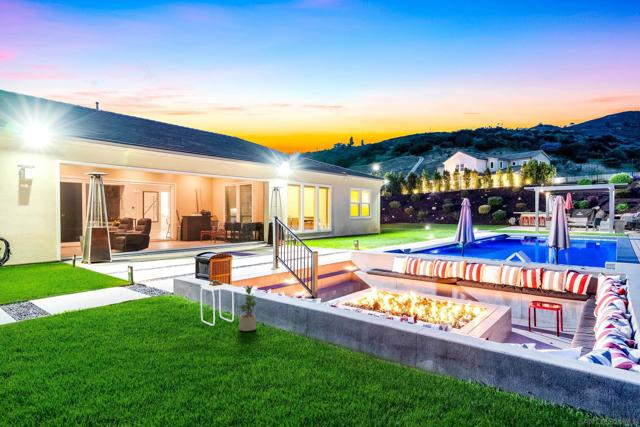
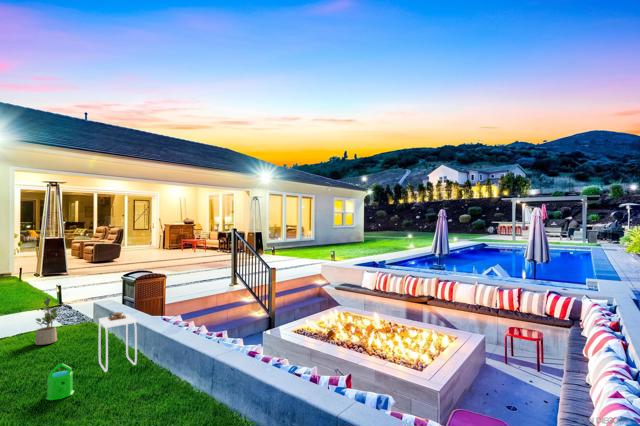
potted plant: present [238,286,256,331] -> present [35,297,58,345]
watering can: none [181,314,200,340] -> present [46,363,74,400]

